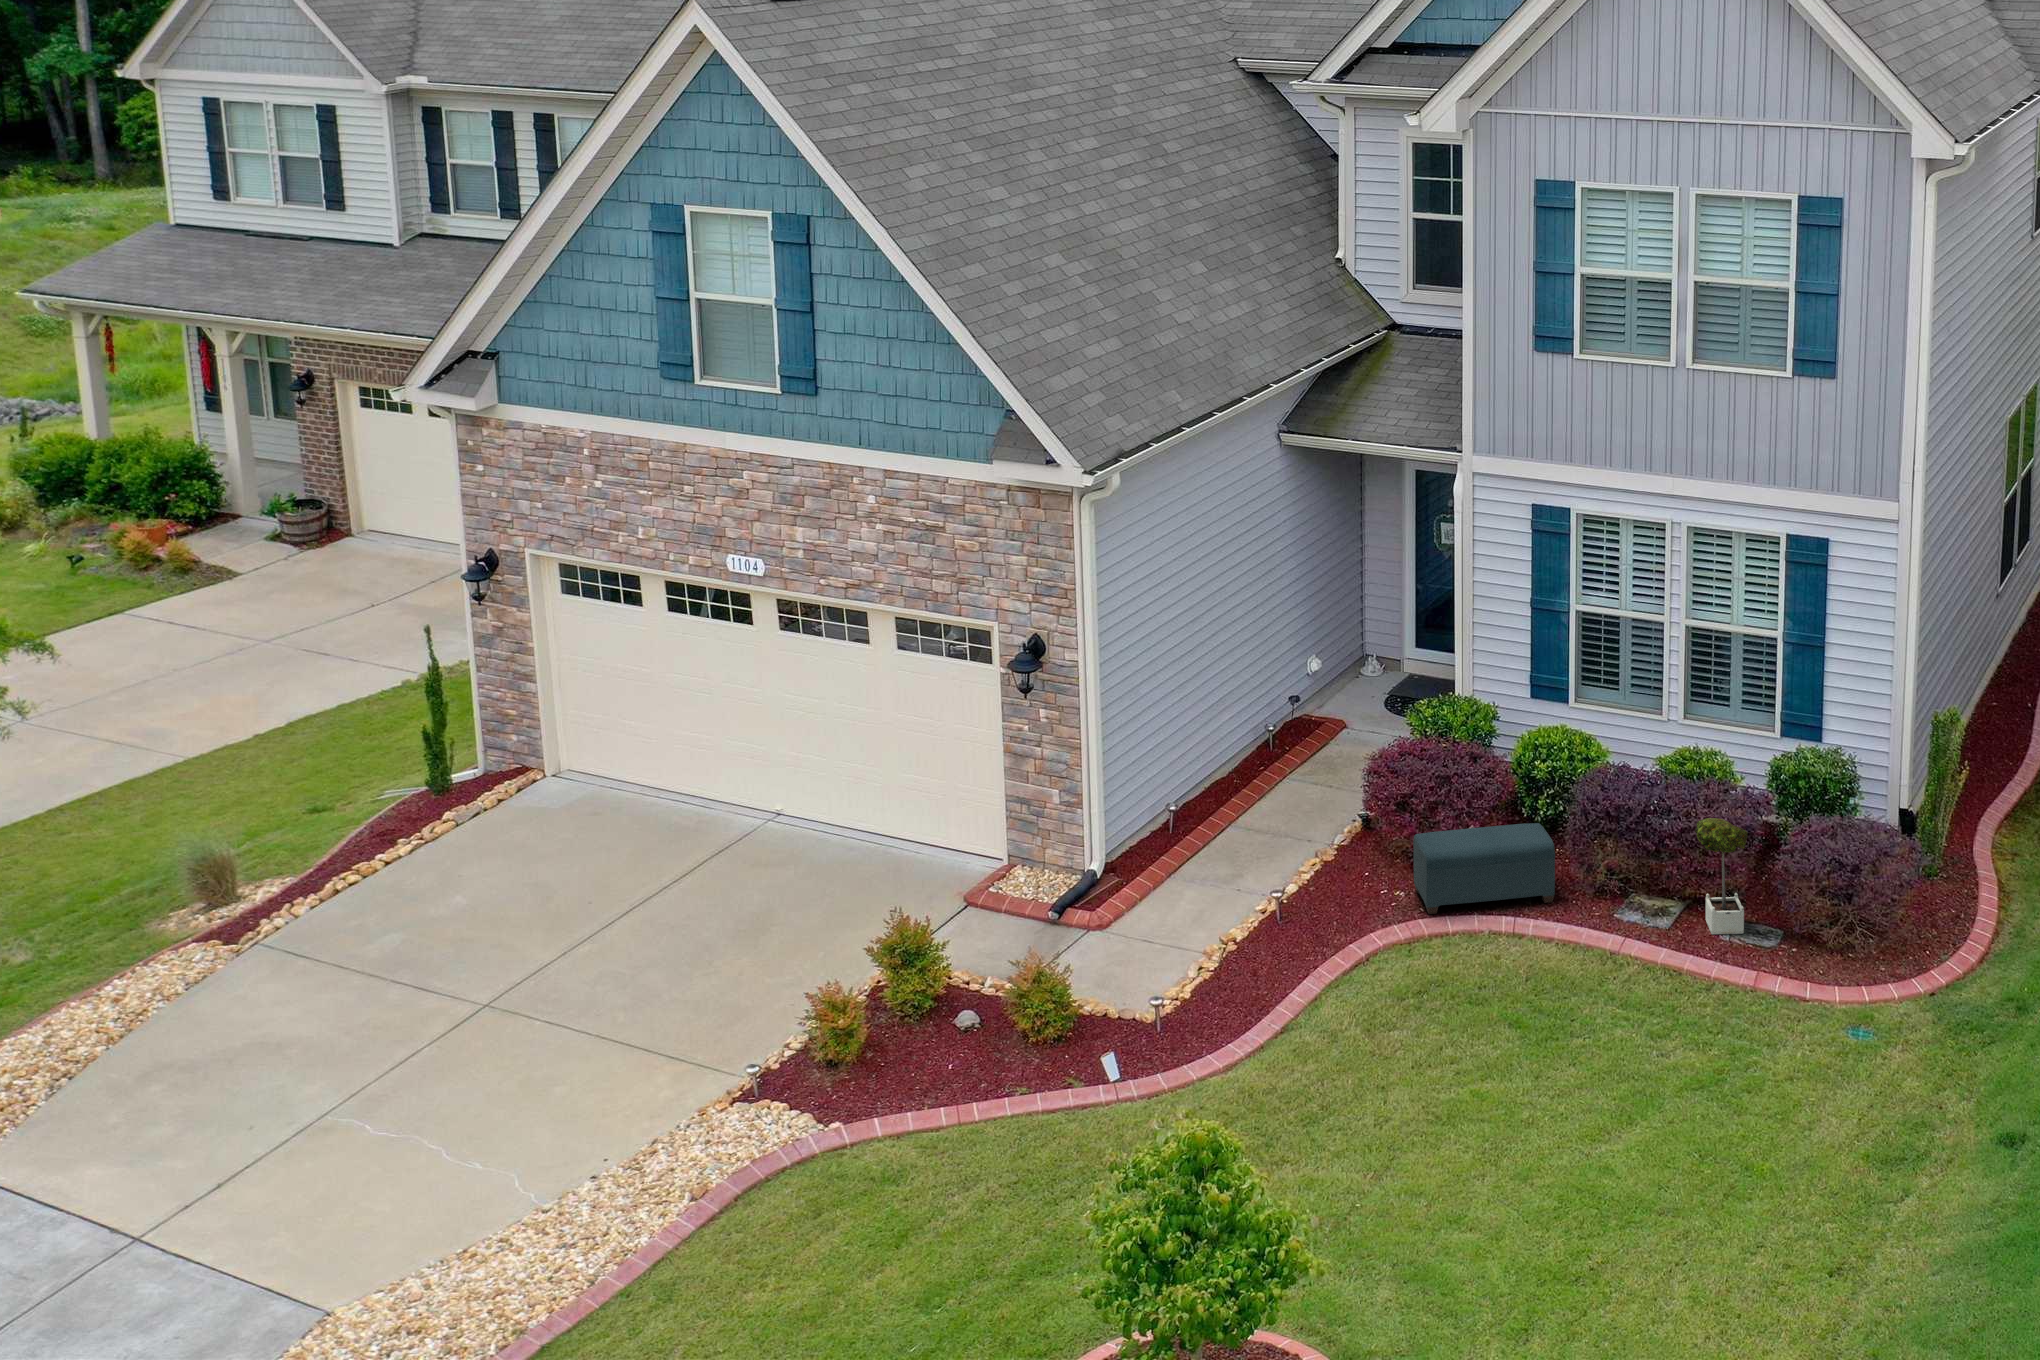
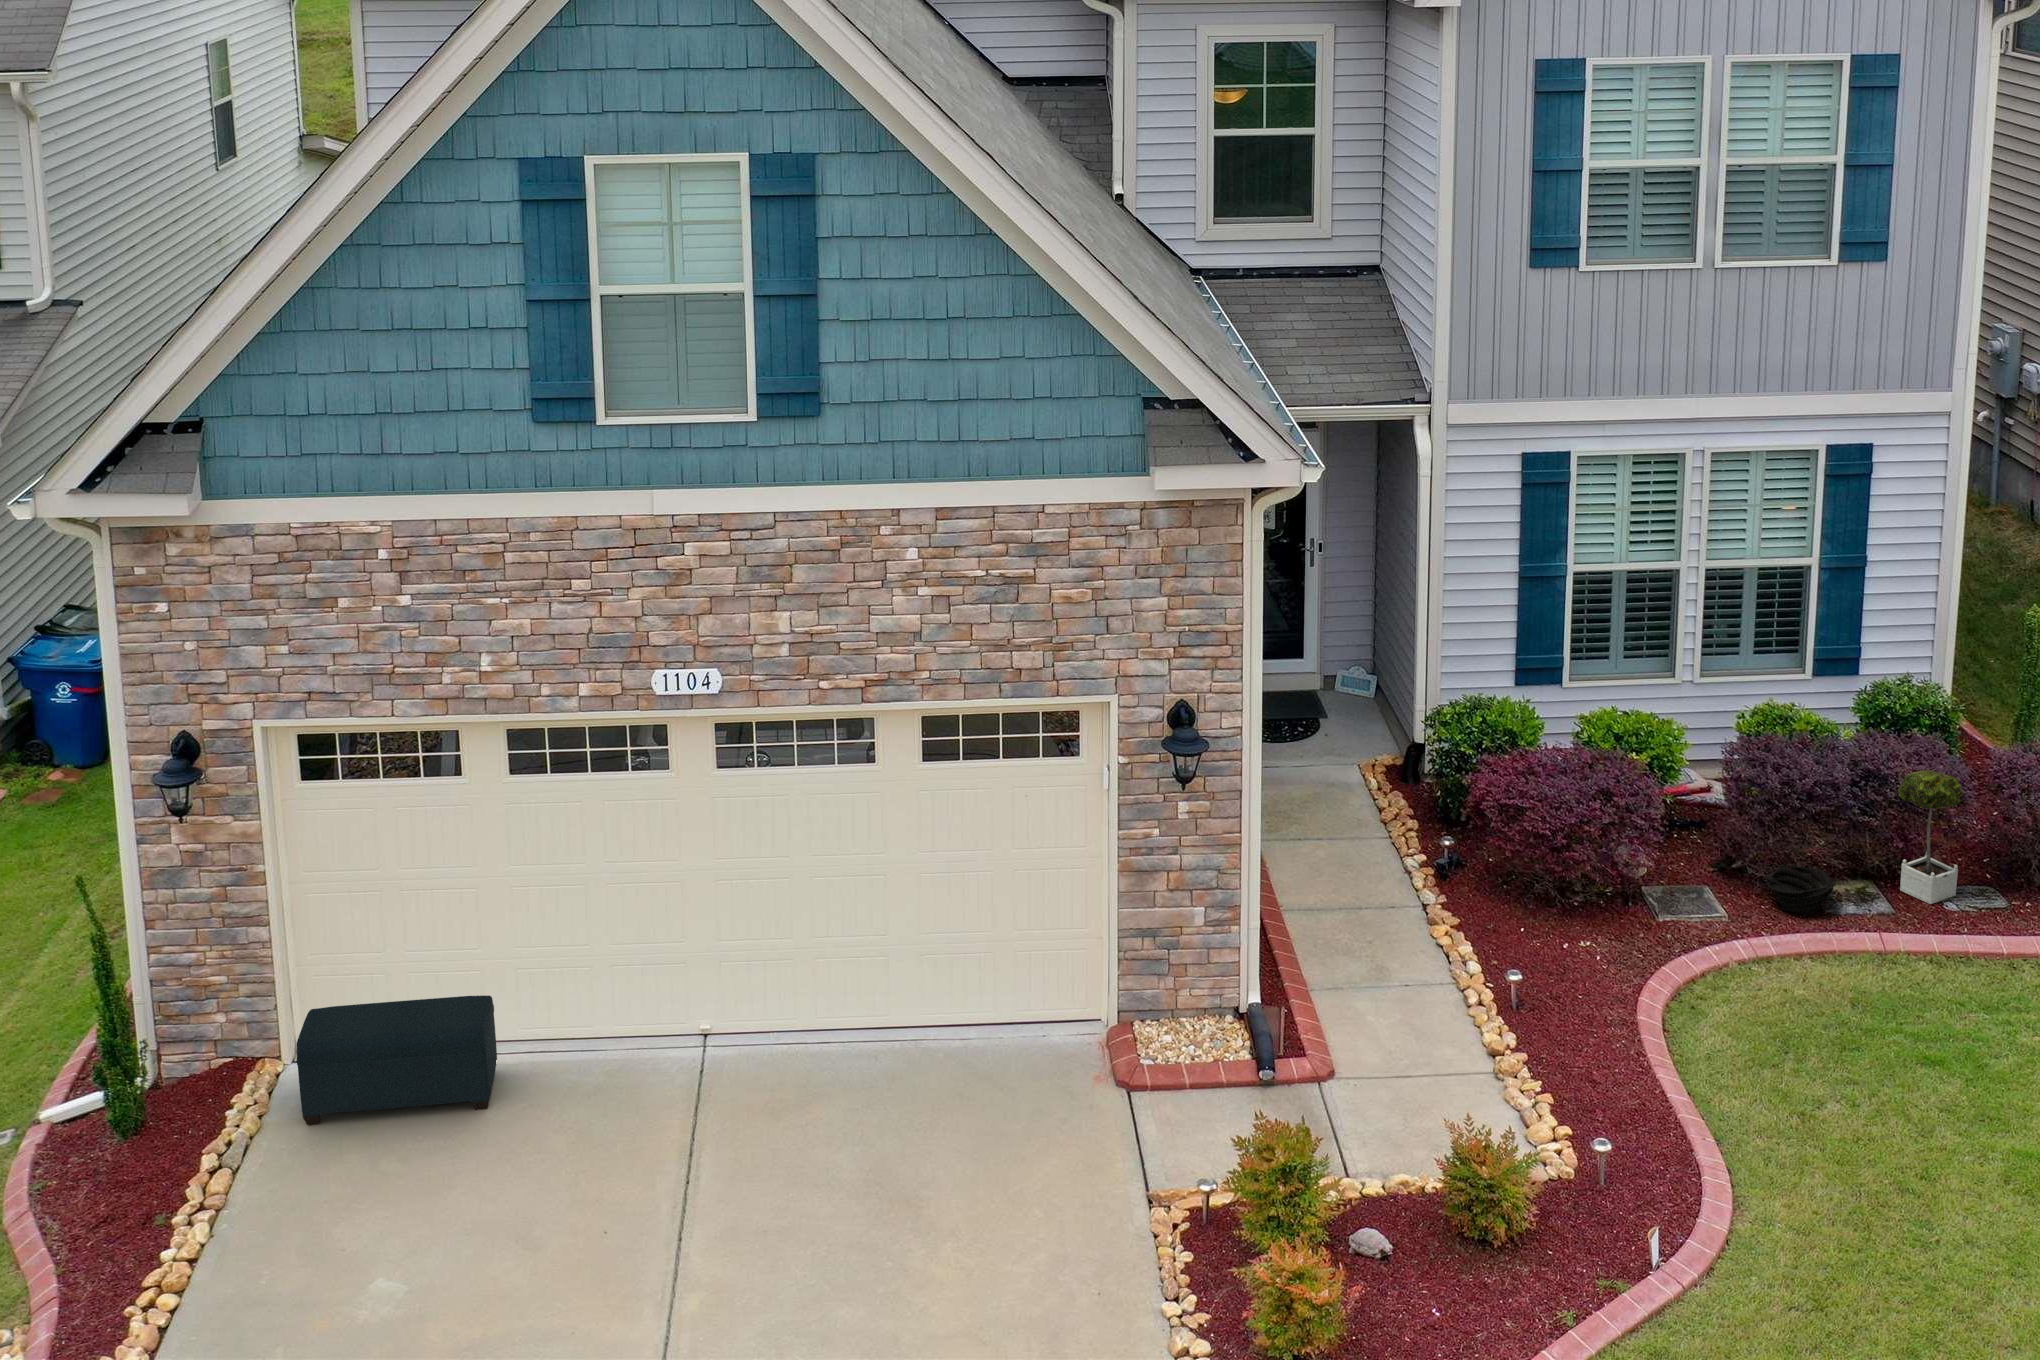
bench: present [1413,823,1555,914] -> present [296,996,497,1125]
basket: none [1578,862,1635,919] -> present [1767,848,1834,915]

